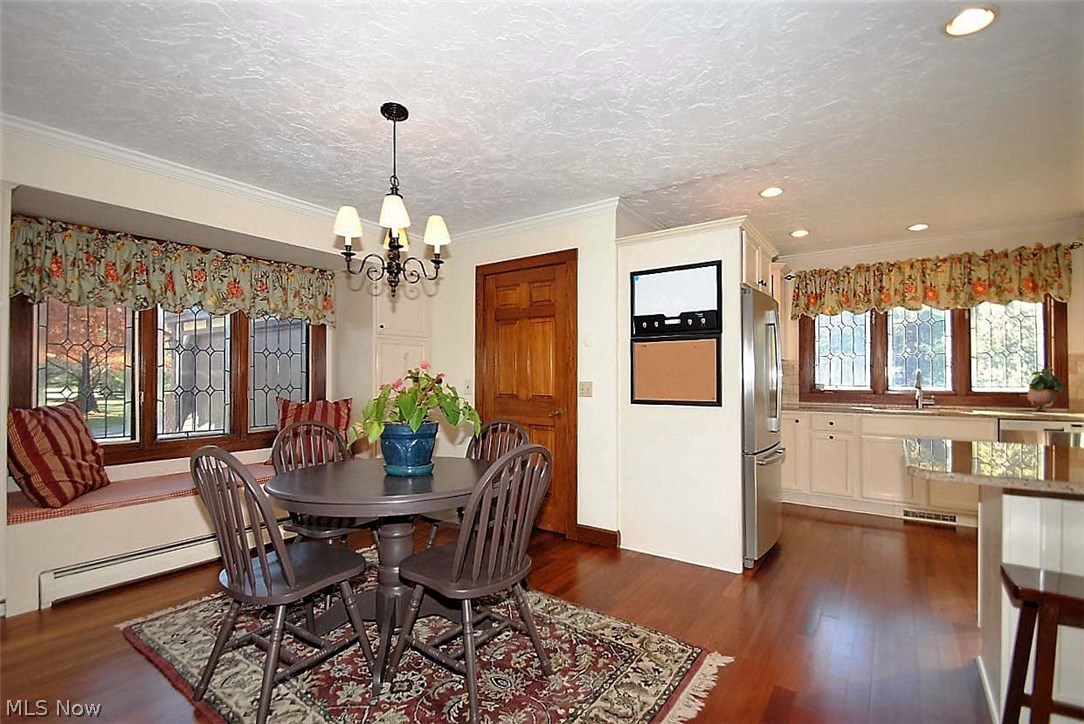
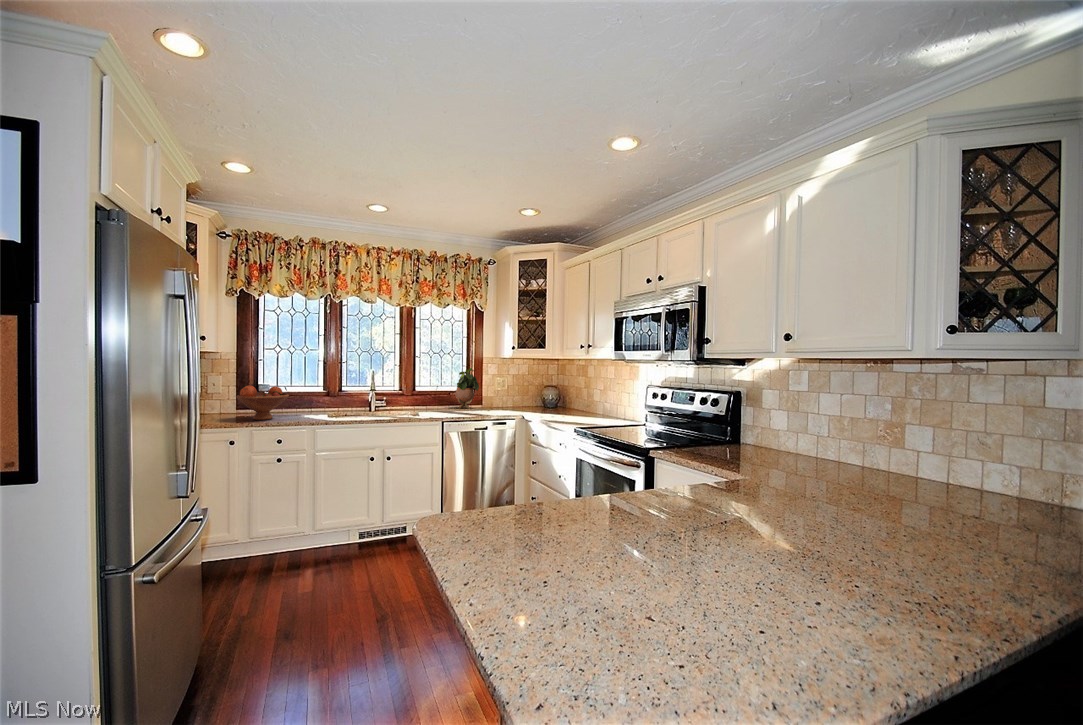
fruit bowl: none [806,384,845,409] -> present [236,385,289,420]

